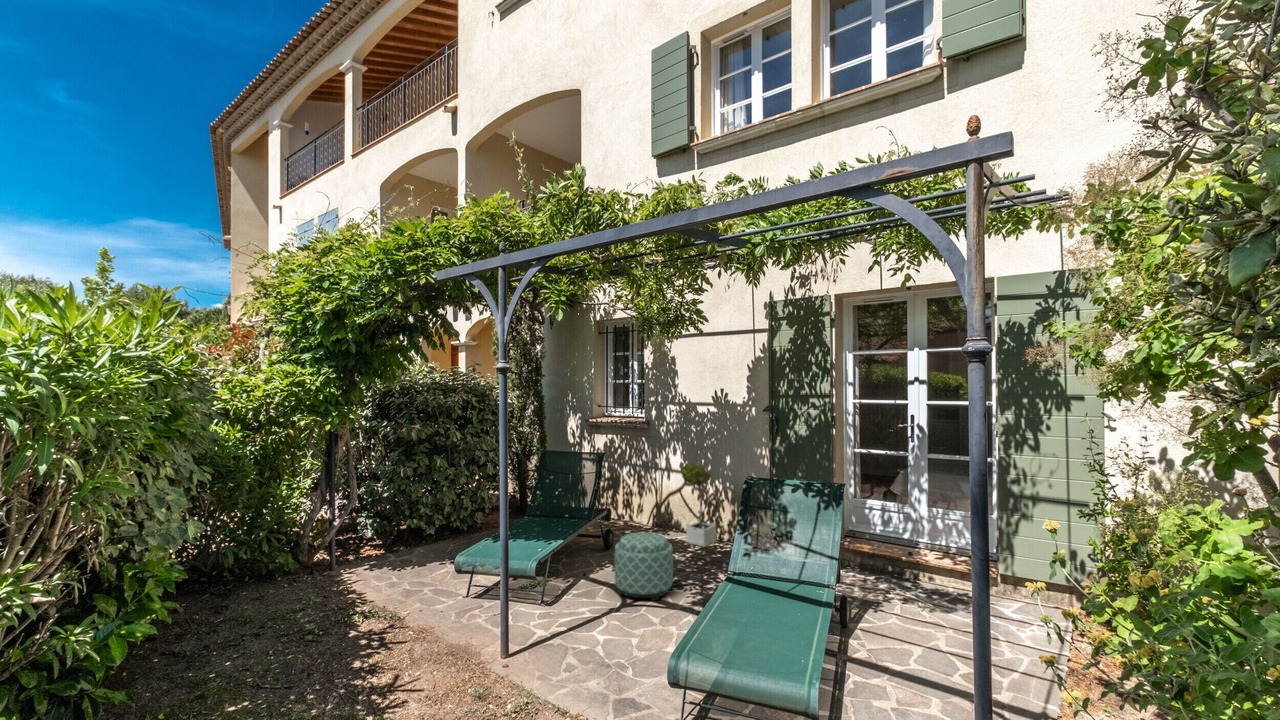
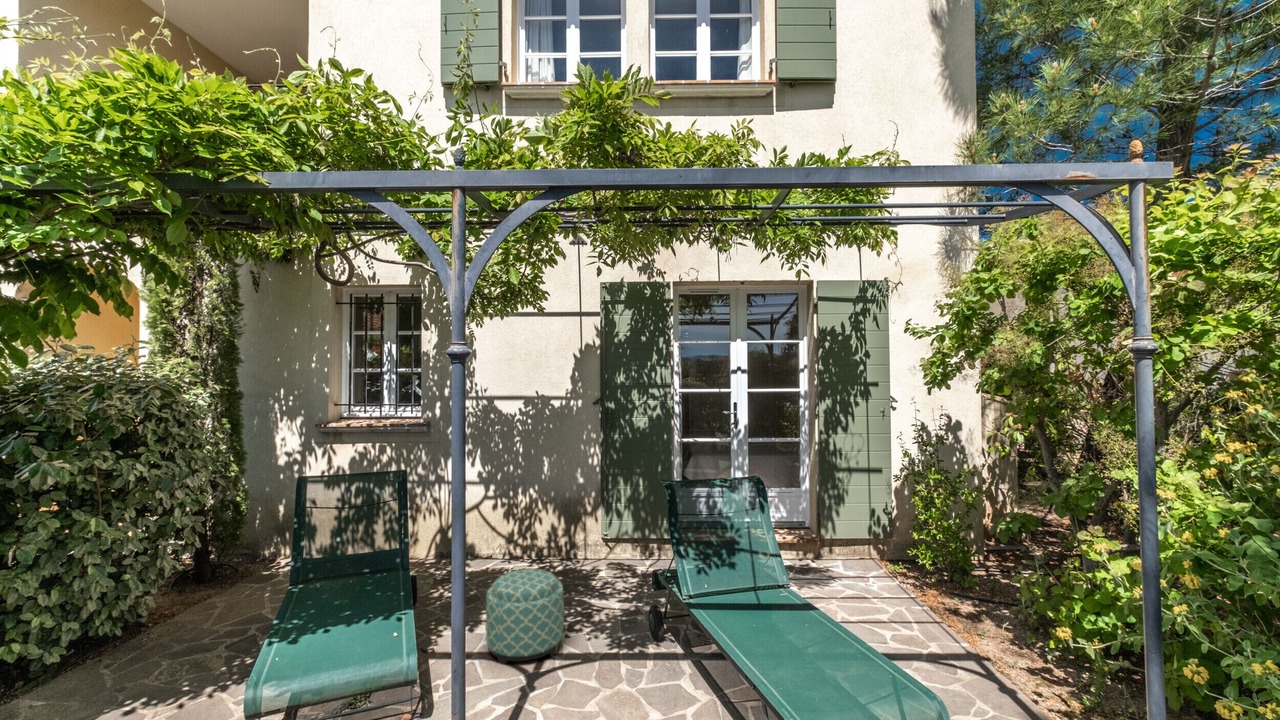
potted tree: present [681,463,716,547] -> none [492,472,534,570]

